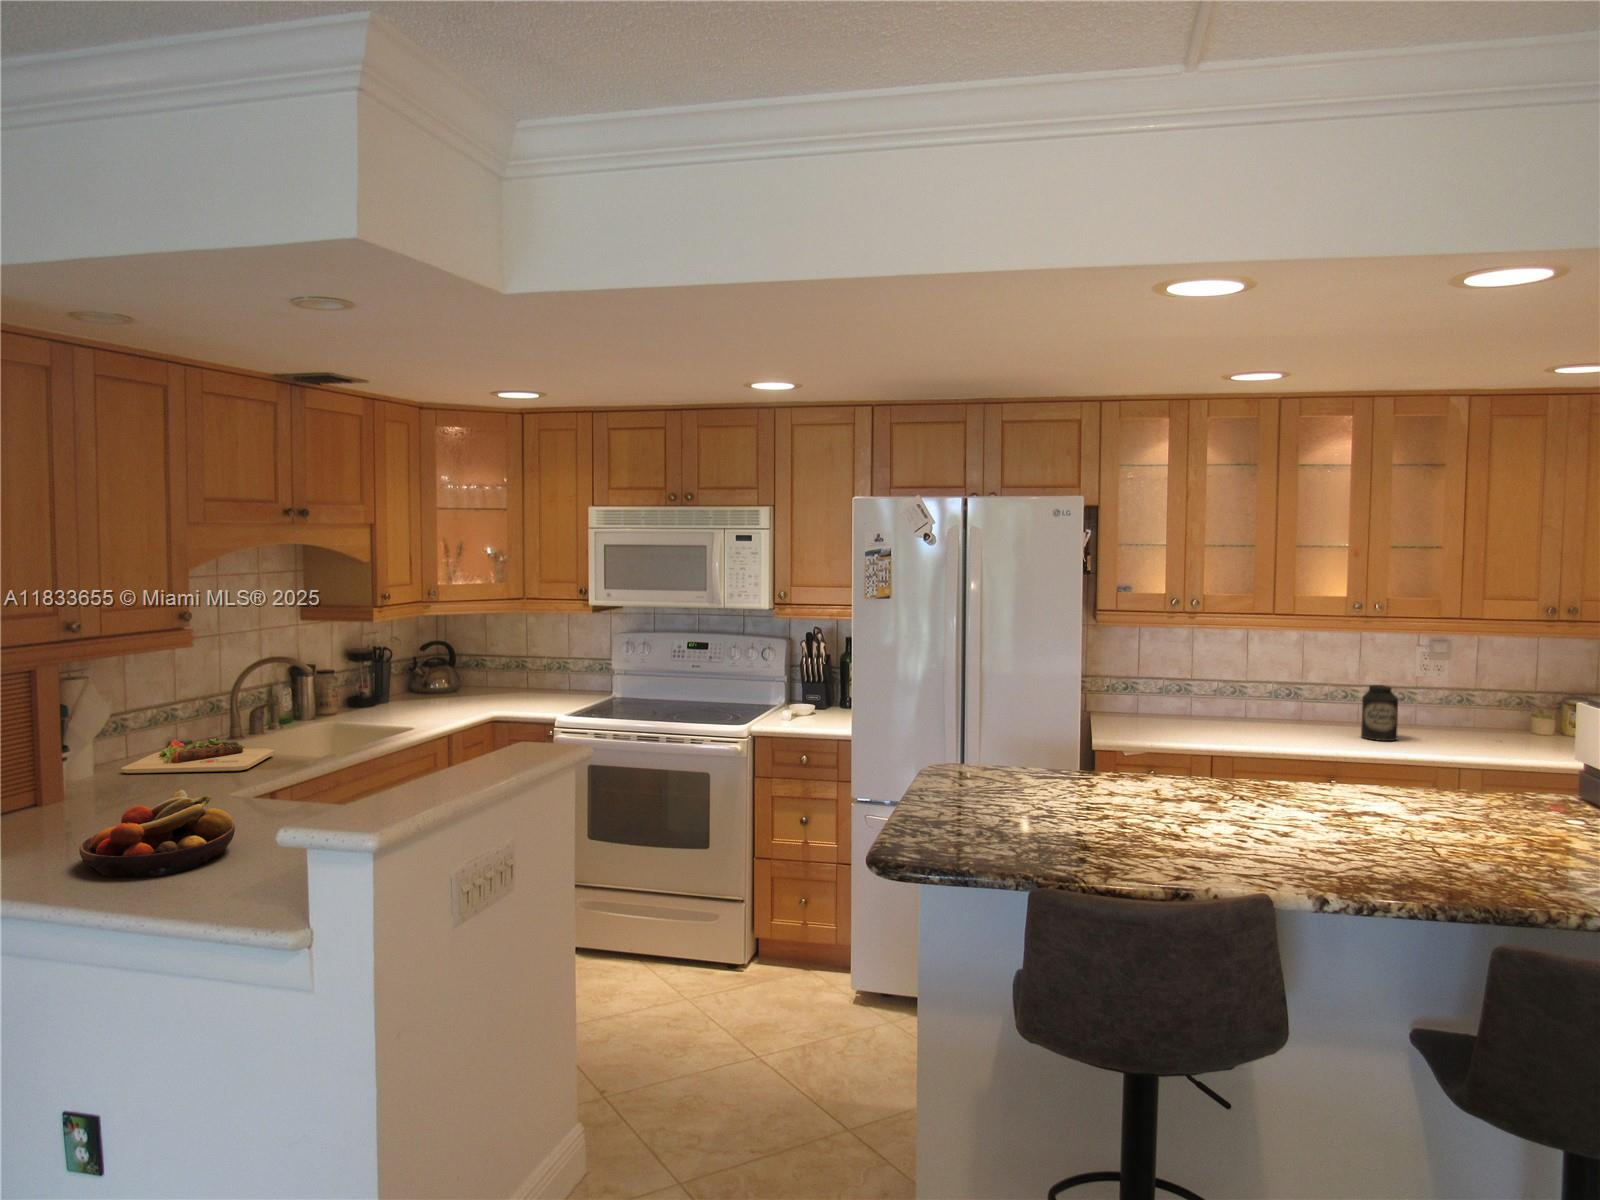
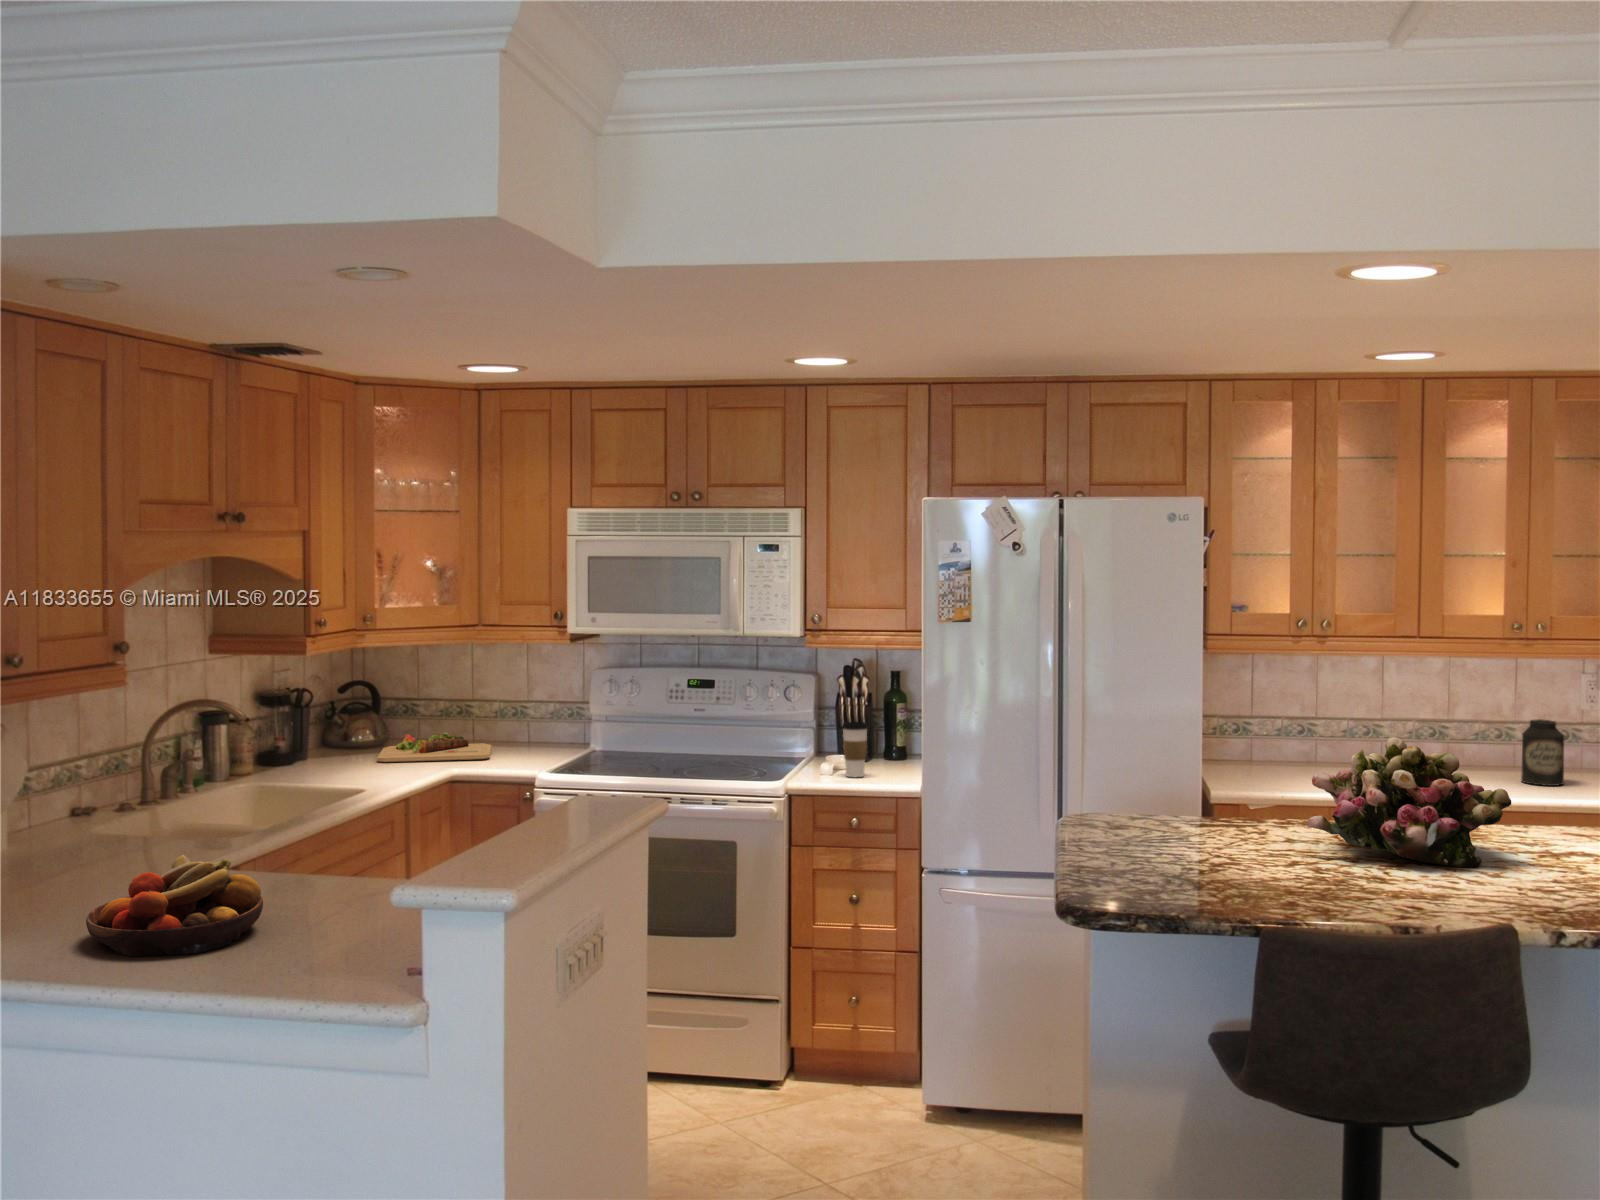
coffee cup: none [796,678,818,724] -> present [842,721,869,777]
flower arrangement: none [1124,707,1305,826] -> present [1307,737,1511,867]
cutting board: present [121,739,275,774] -> present [377,733,492,763]

